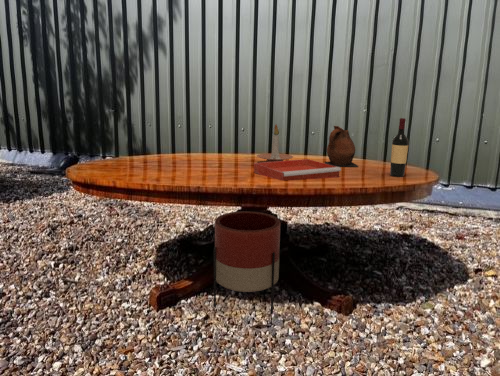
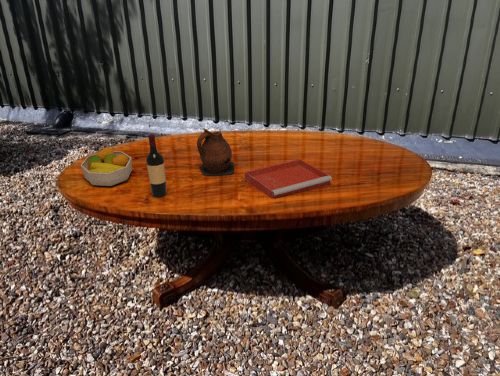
wine bottle: present [390,118,409,177] -> present [146,134,167,197]
candle holder: present [257,125,293,162] -> none [249,114,286,157]
ceramic pitcher: present [325,126,358,167] -> present [197,128,234,175]
fruit bowl: none [91,140,142,172] -> present [81,147,132,186]
planter: present [214,211,280,313] -> none [209,212,273,309]

